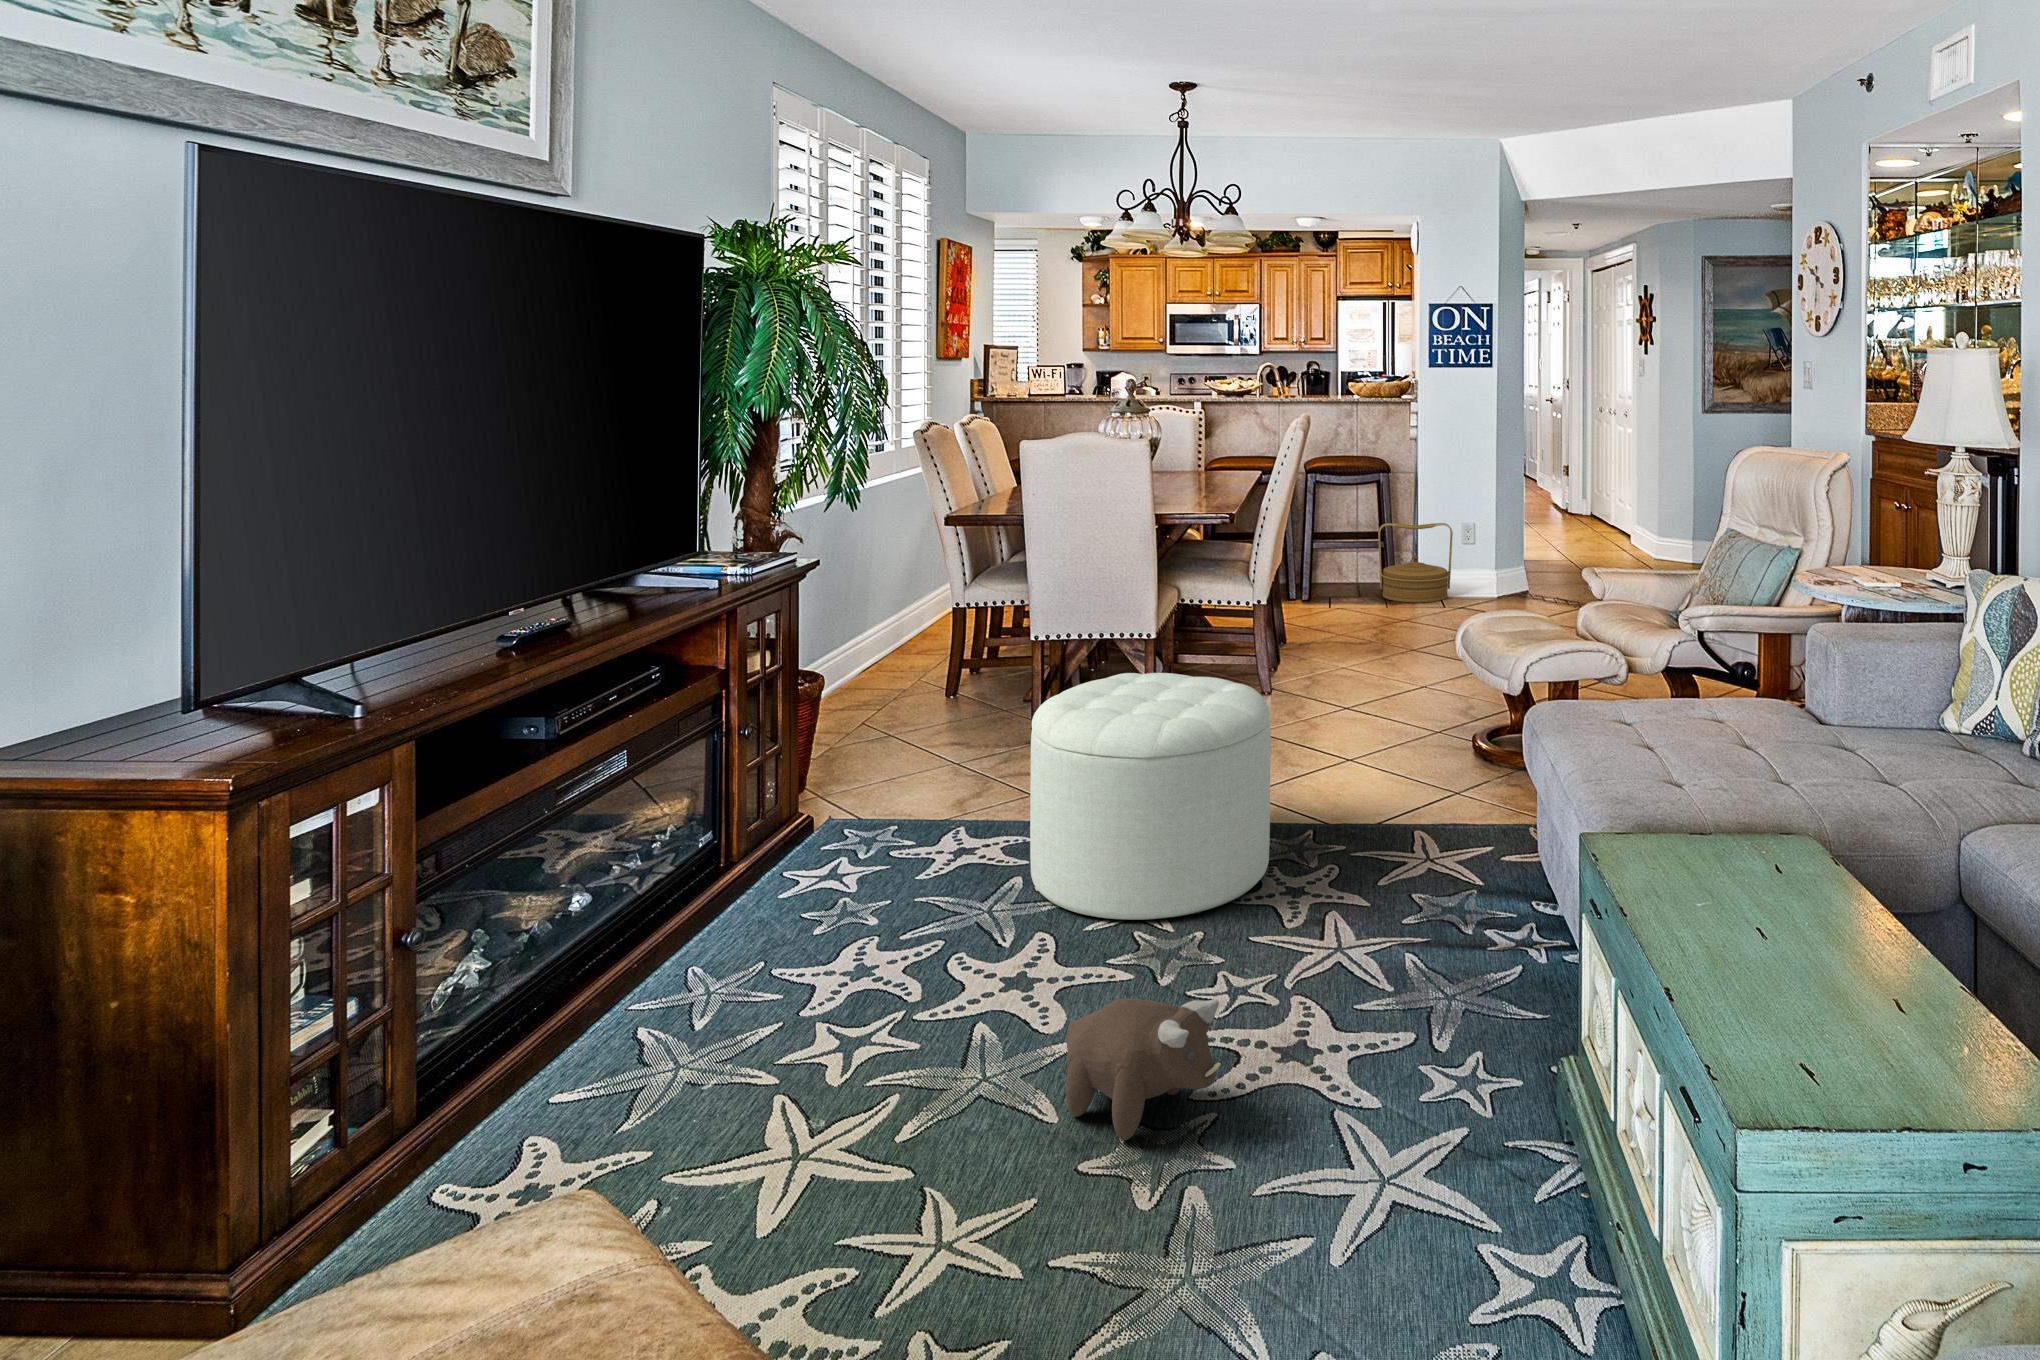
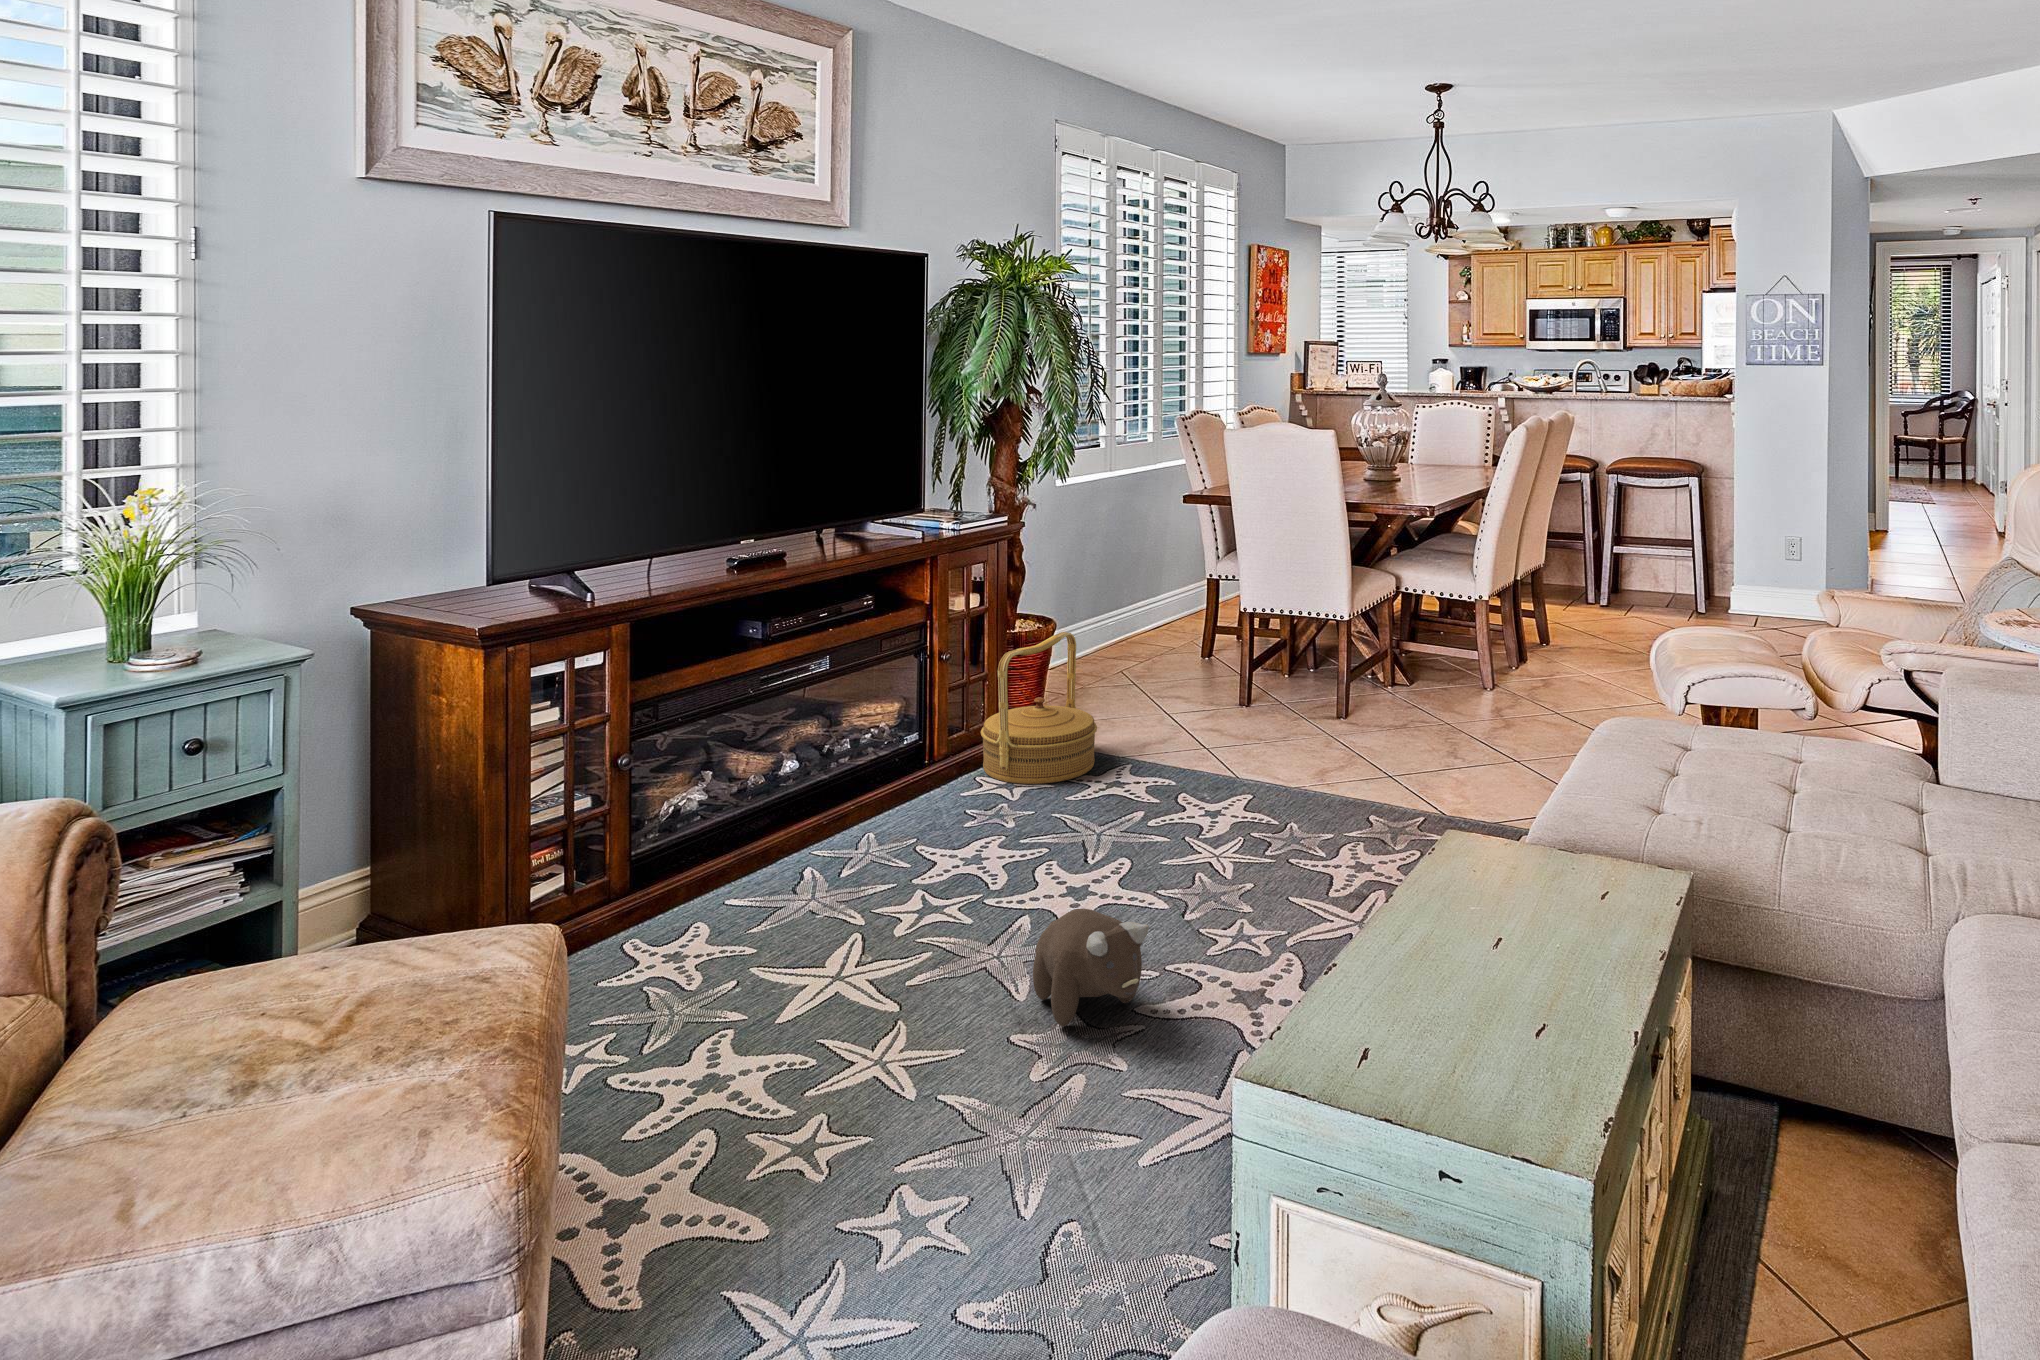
woven basket: present [1378,523,1453,603] -> present [981,632,1097,784]
ottoman: present [1030,673,1270,920] -> none [1145,645,1361,869]

